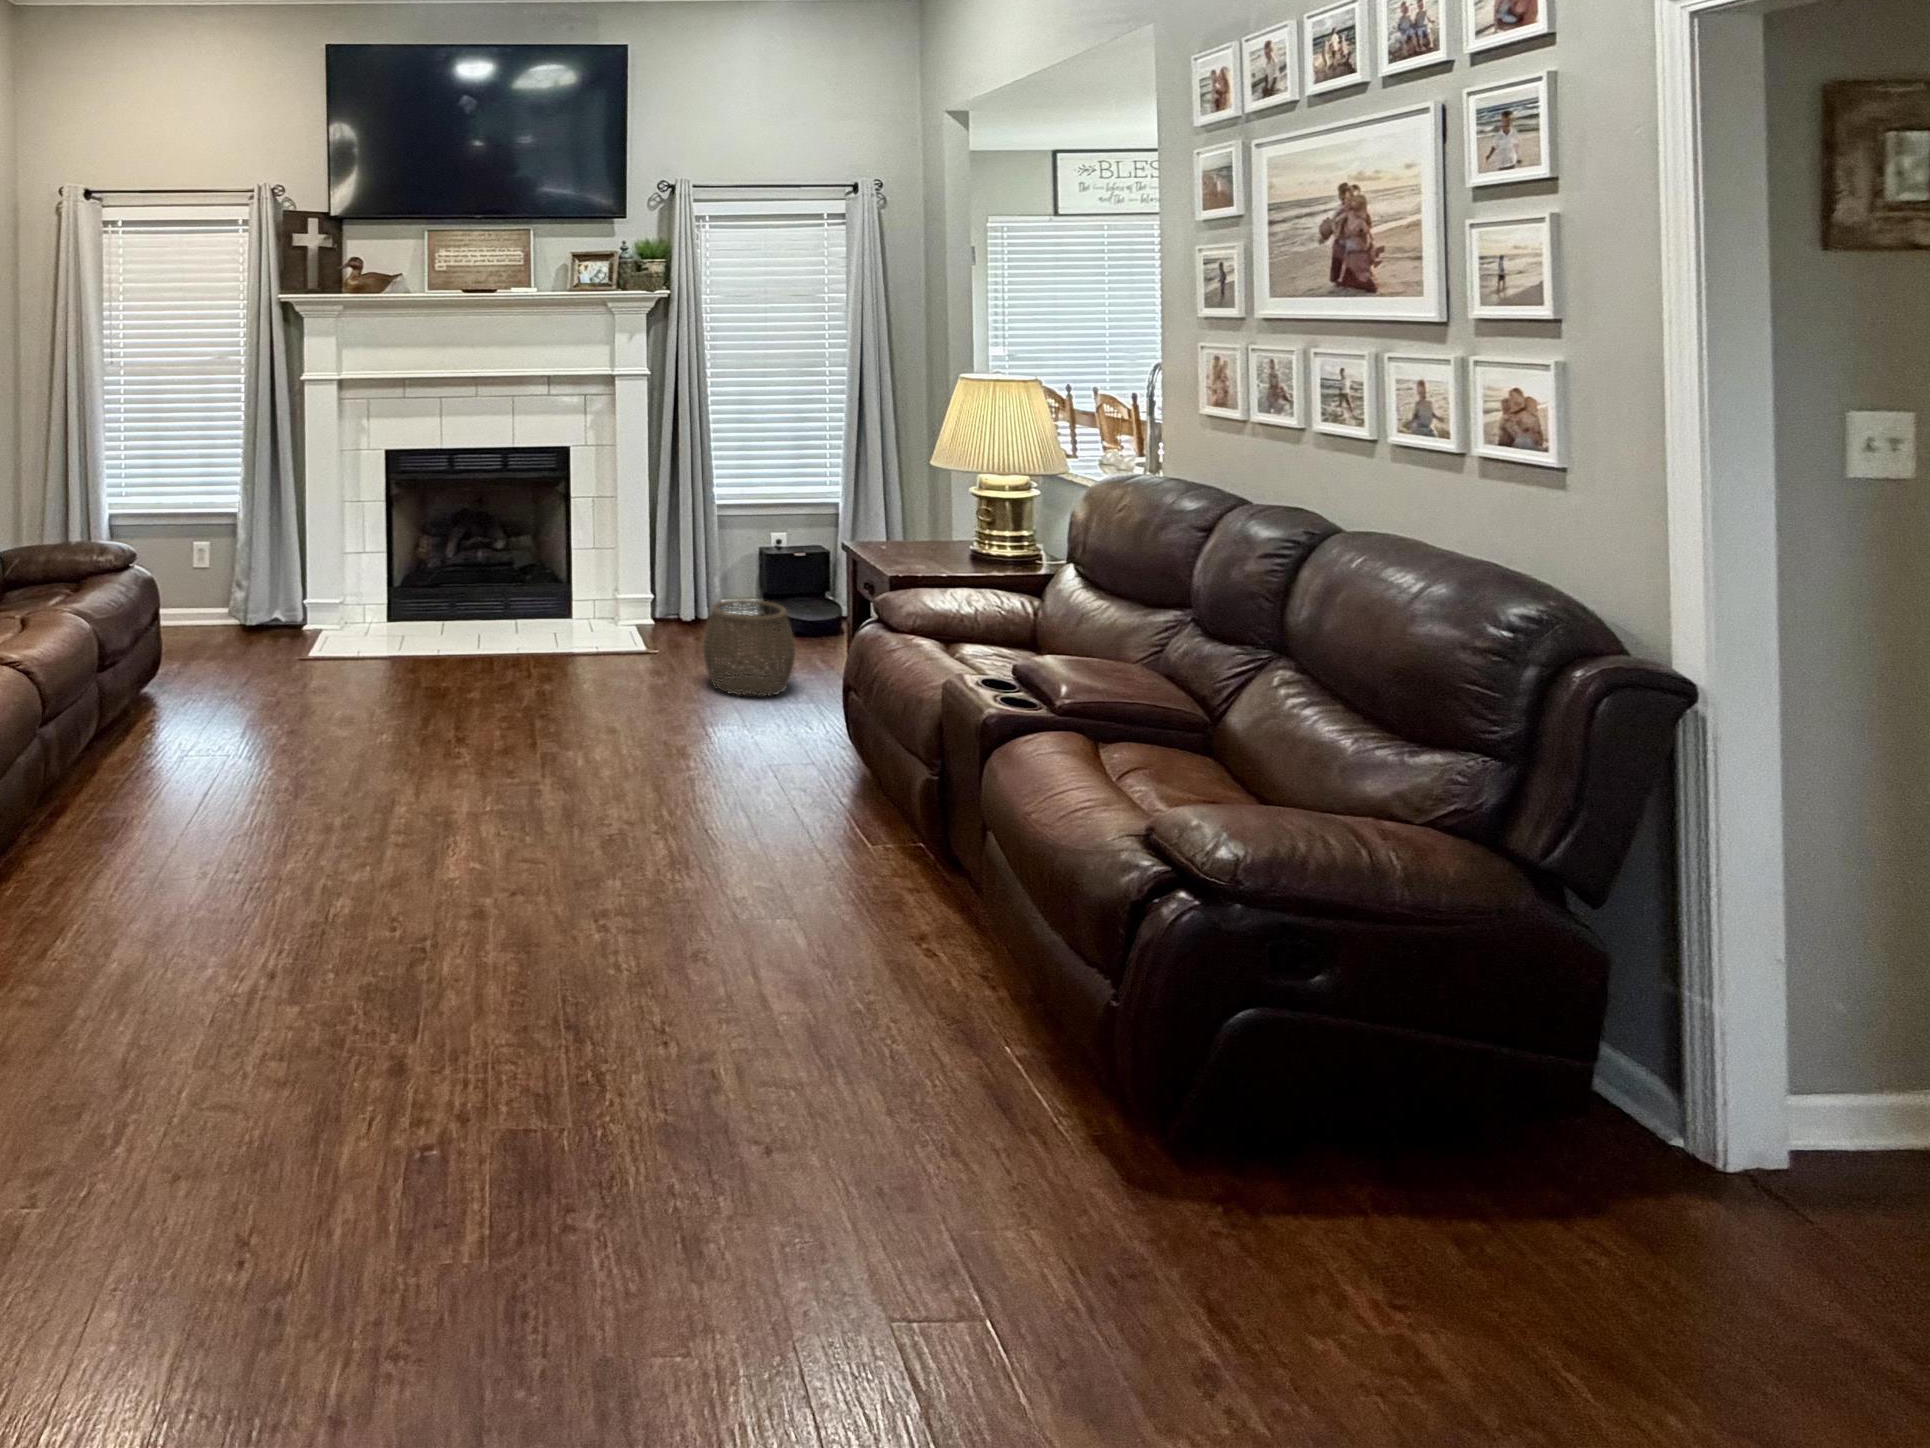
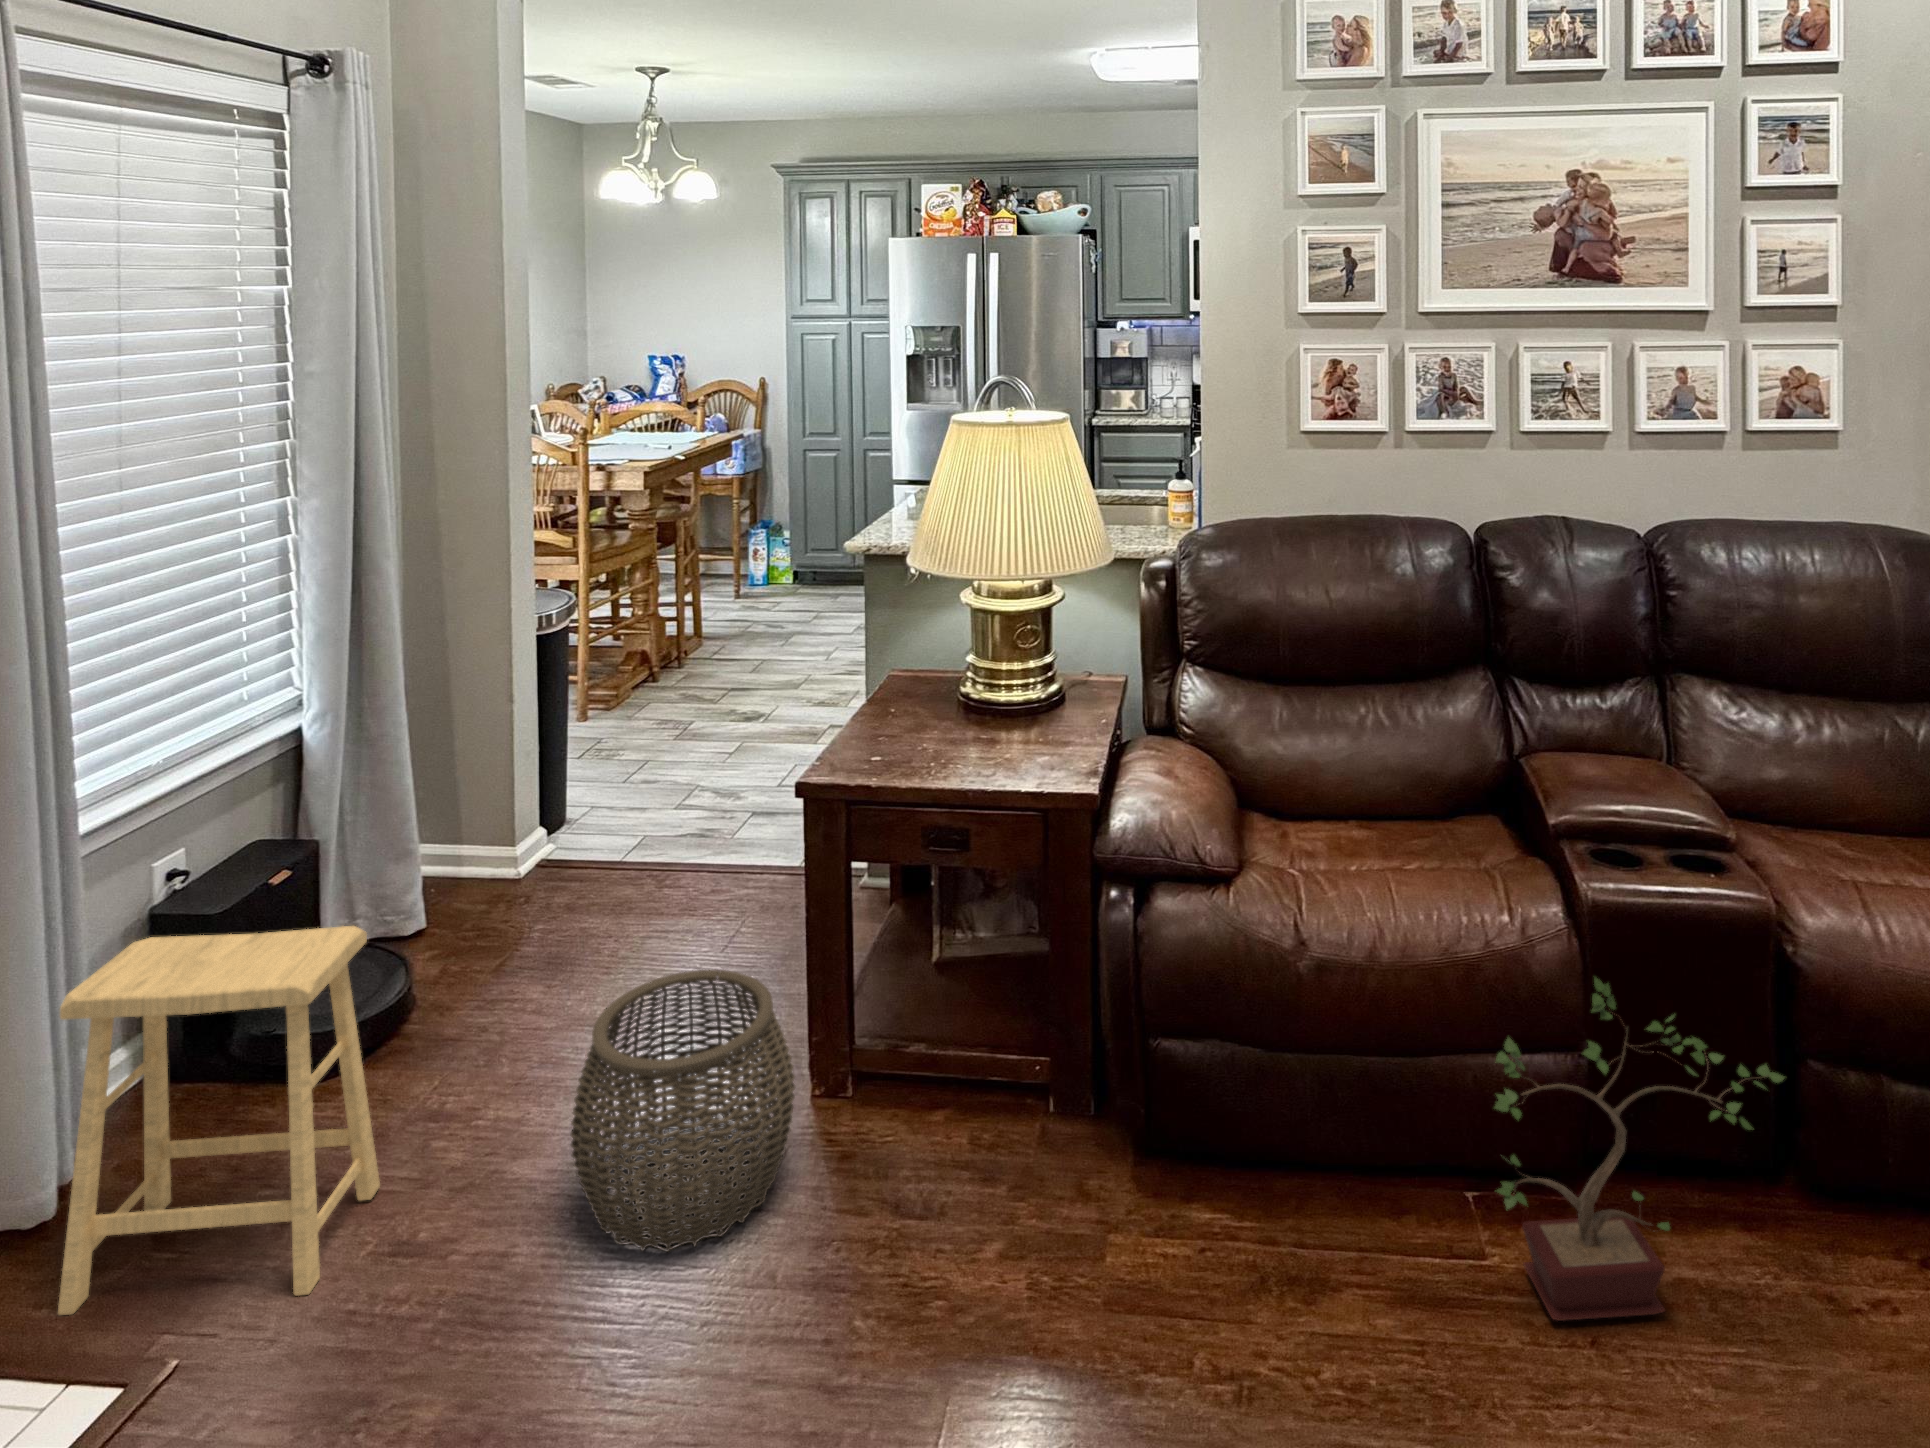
footstool: none [638,526,716,652] -> present [58,926,380,1315]
potted plant: none [784,682,870,866] -> present [1495,977,1784,1321]

